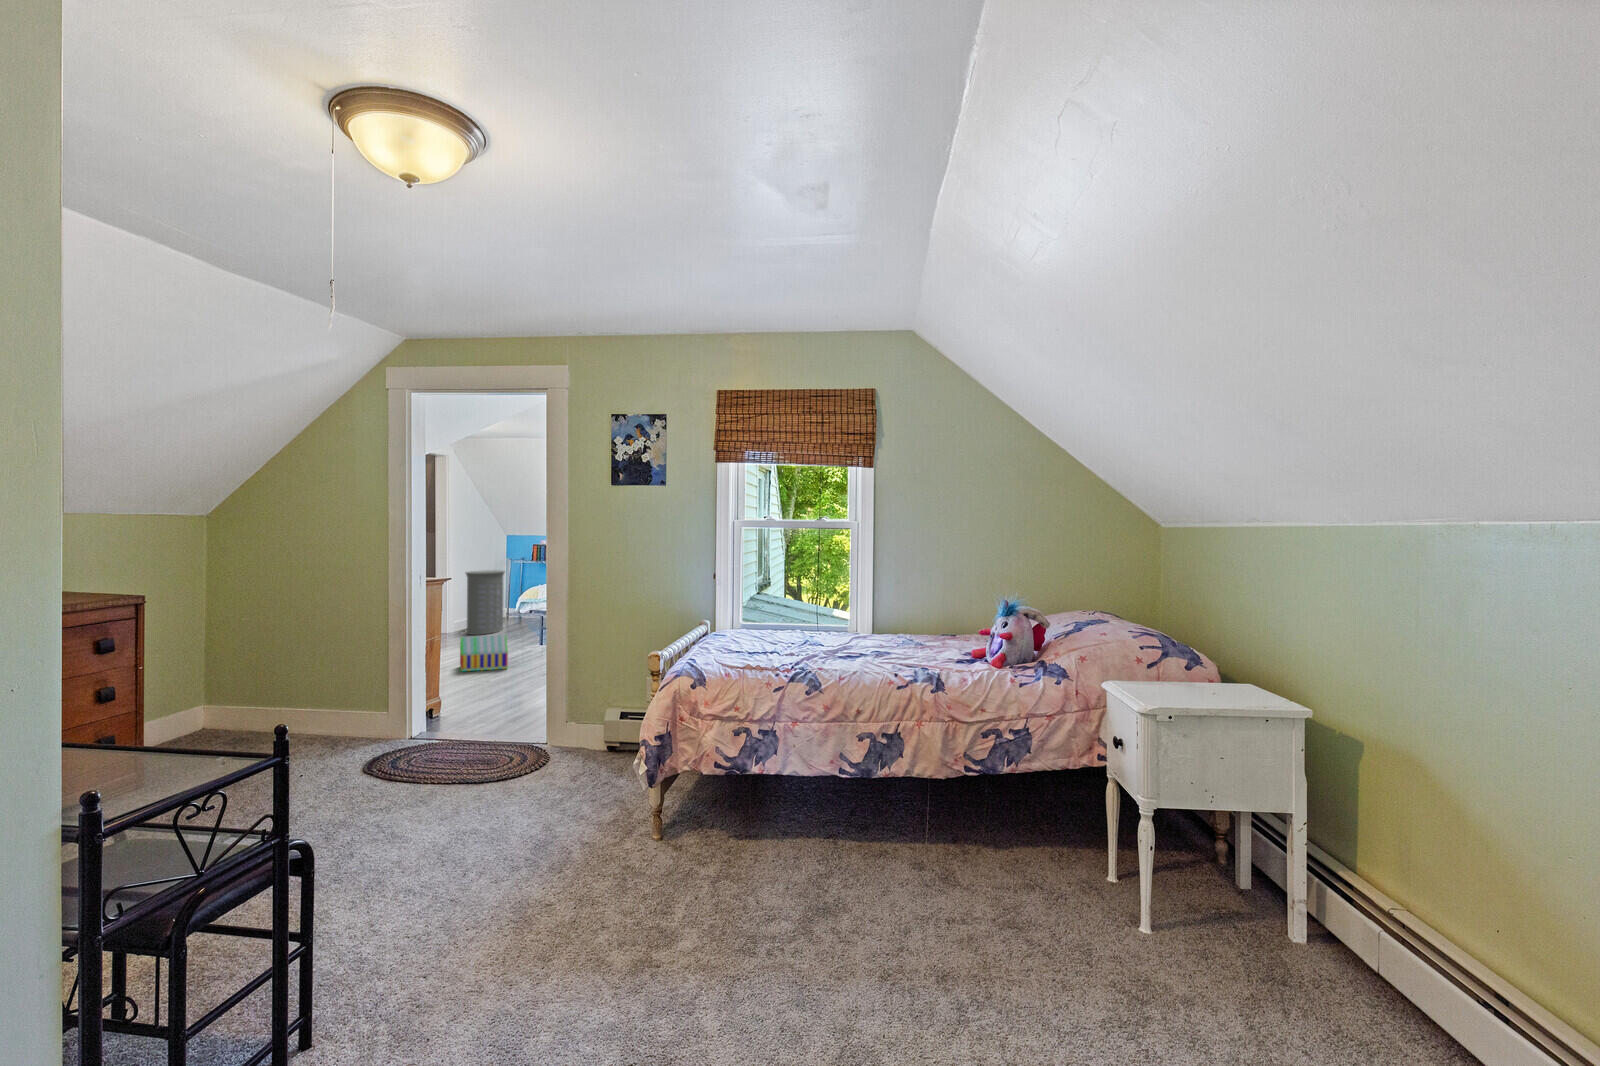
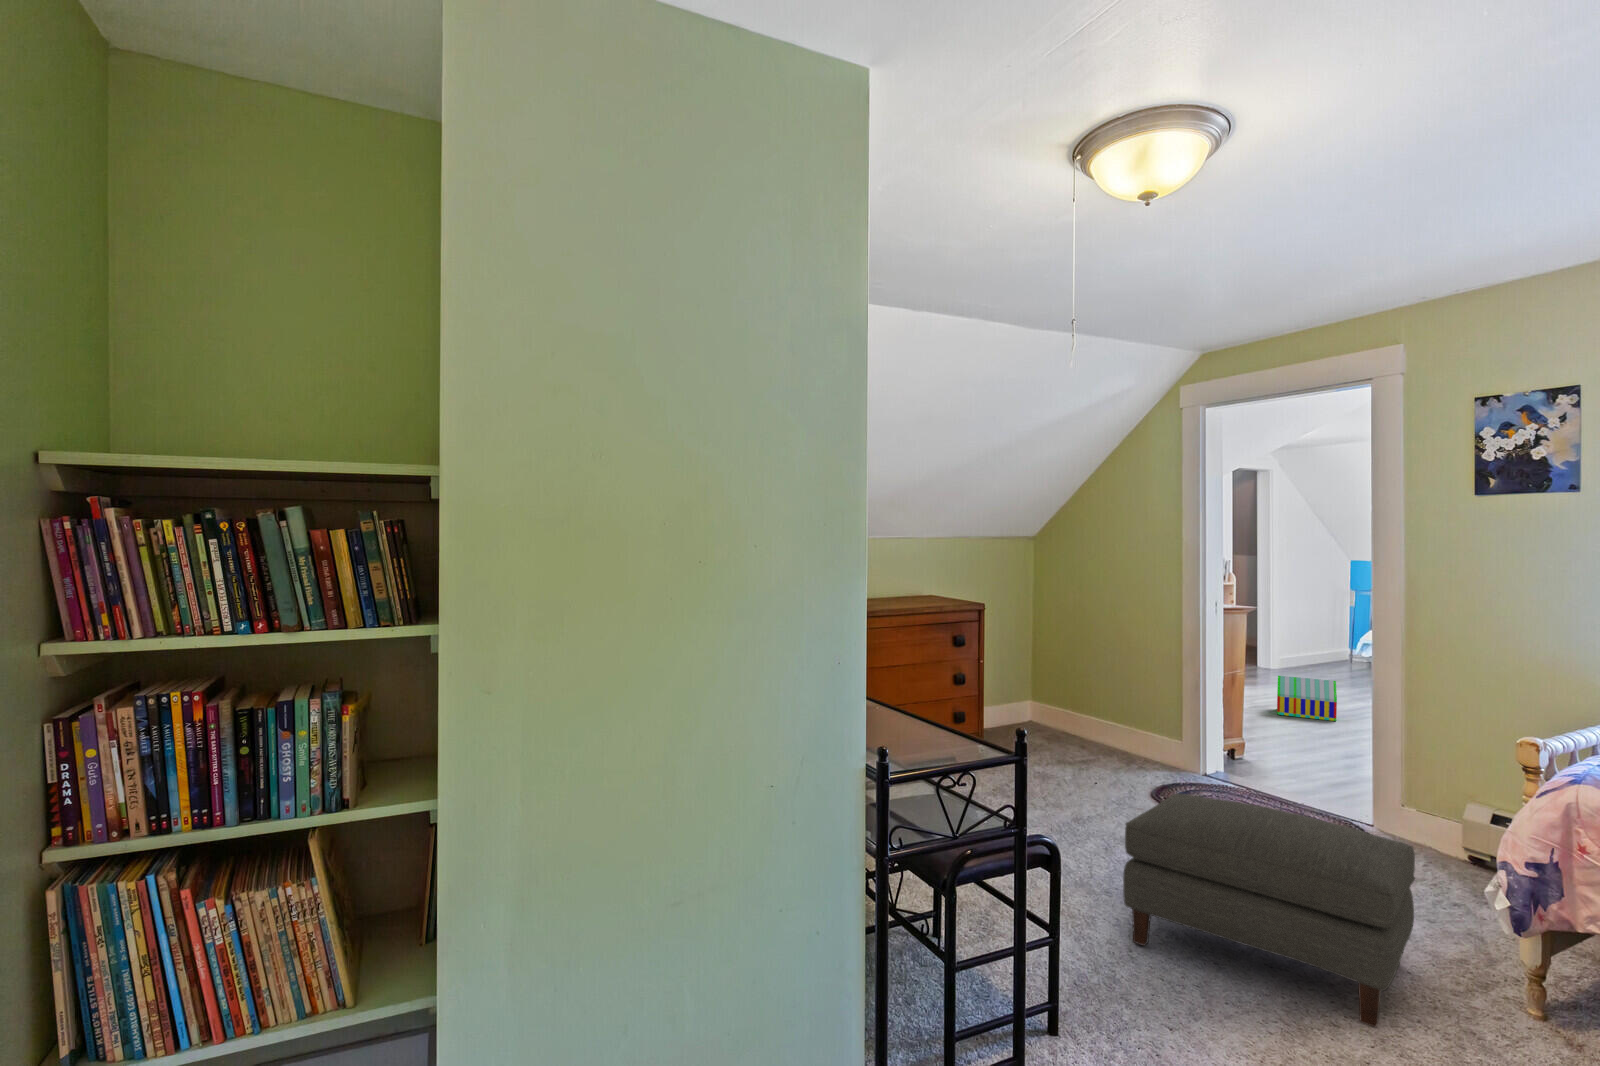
laundry hamper: present [466,570,505,635] -> none [1292,603,1344,677]
ottoman: none [365,748,591,908] -> present [1123,793,1415,1027]

